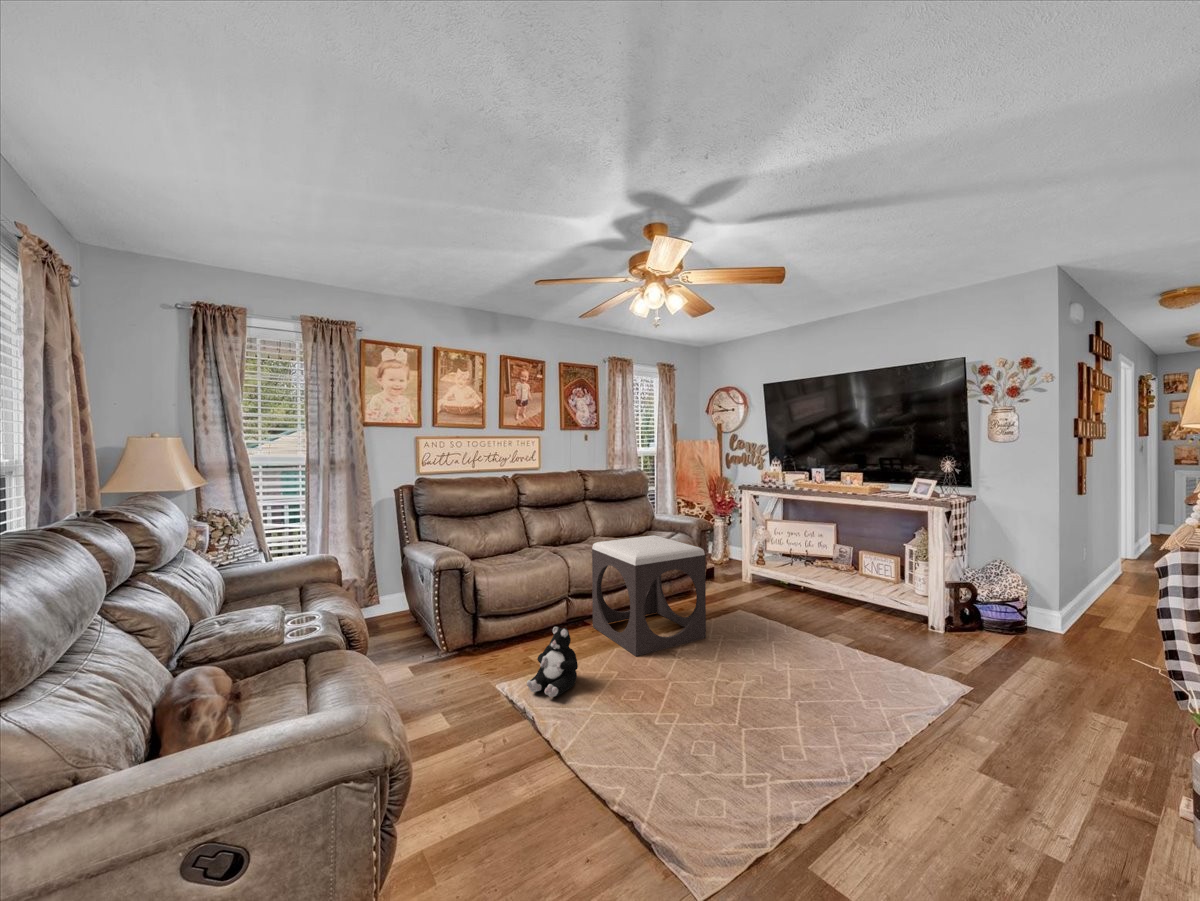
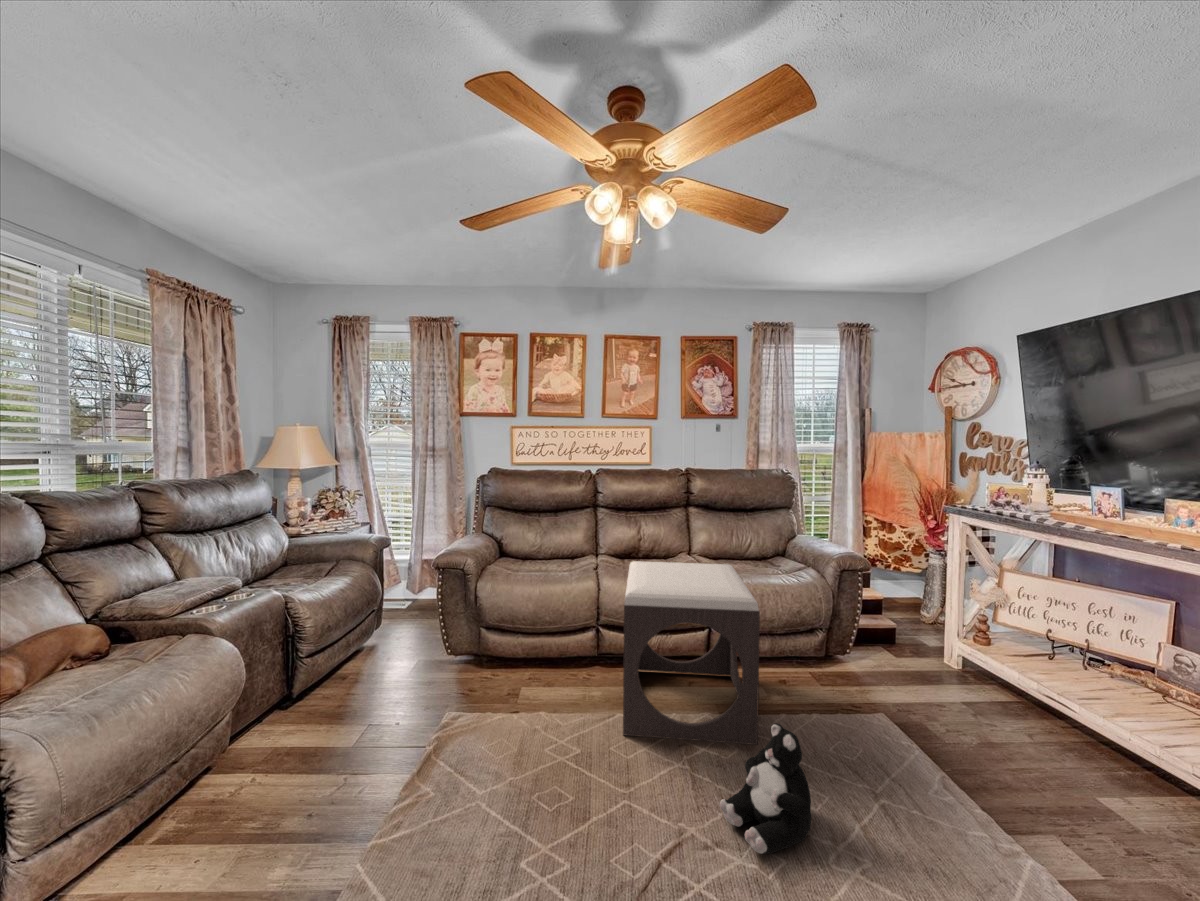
plush toy: present [527,626,578,697] -> present [720,723,811,854]

